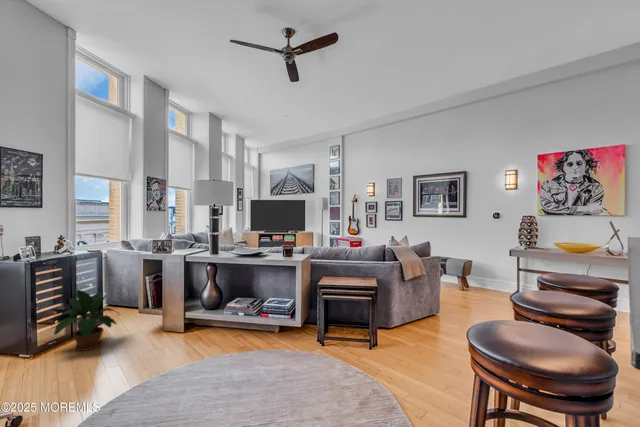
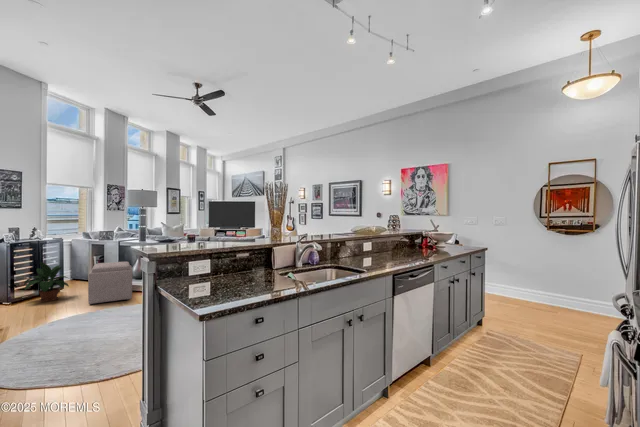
ottoman: none [150,285,214,357] -> present [88,262,132,305]

